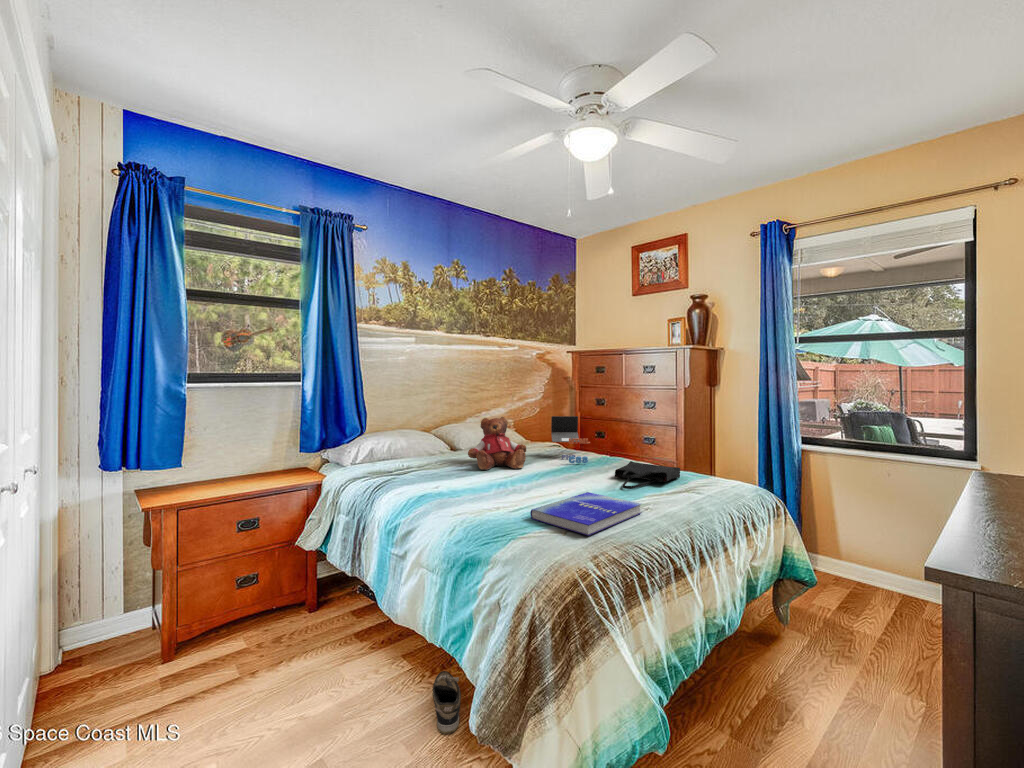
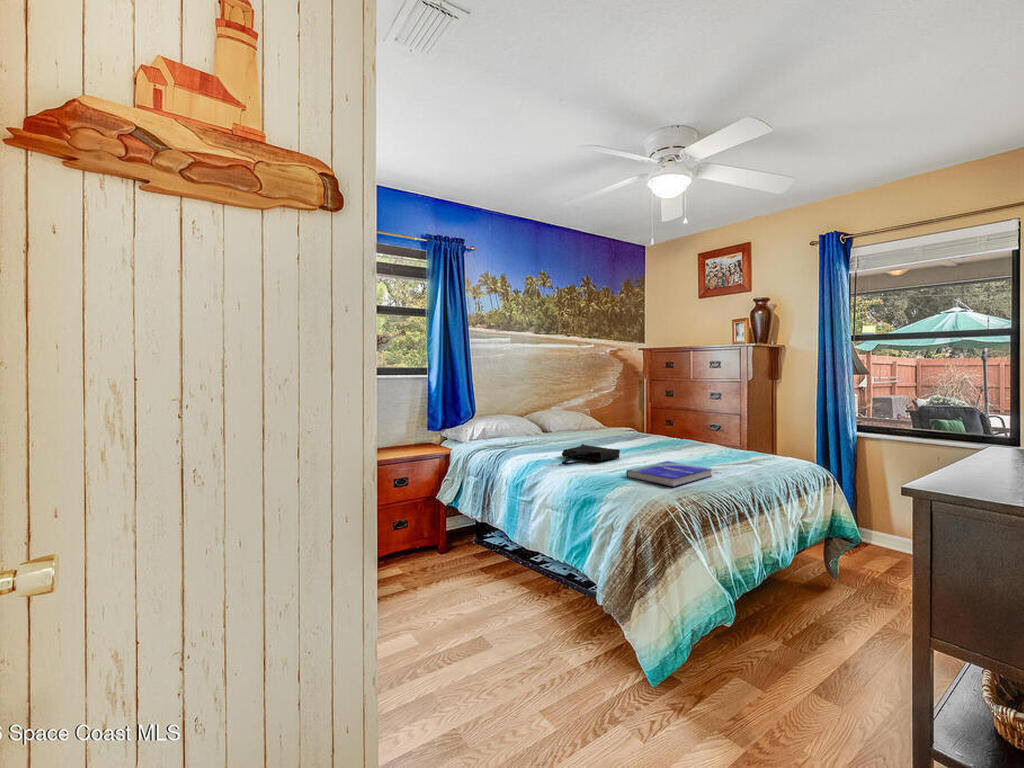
laptop: present [551,416,590,463] -> none [629,405,665,443]
teddy bear: present [468,417,526,469] -> none [563,404,611,446]
tote bag: present [615,461,680,489] -> present [562,444,620,465]
shoe: present [433,671,461,734] -> none [553,588,577,624]

